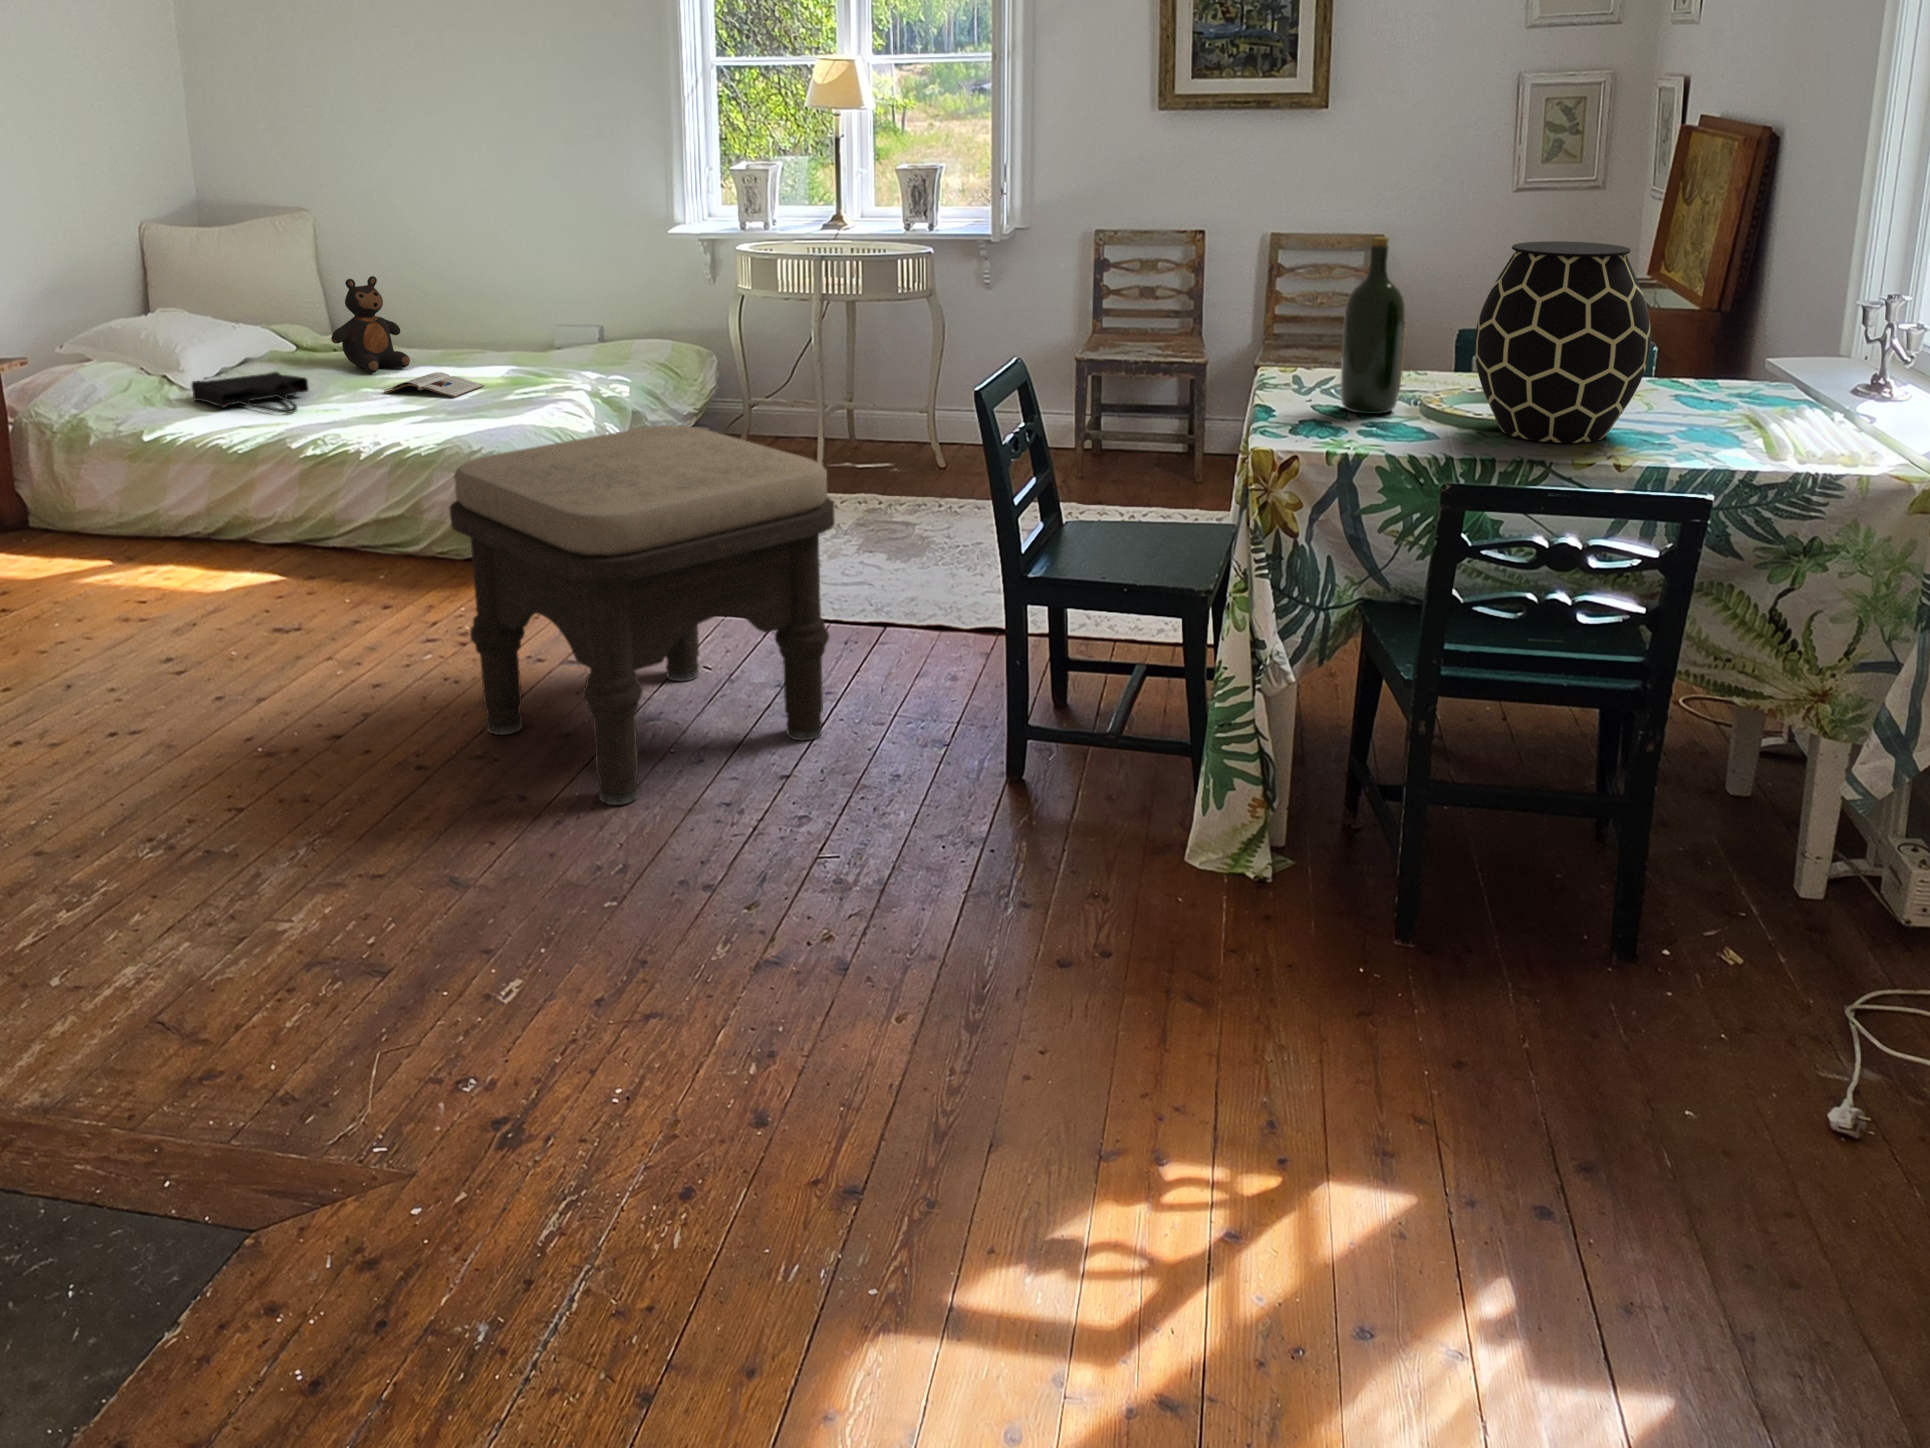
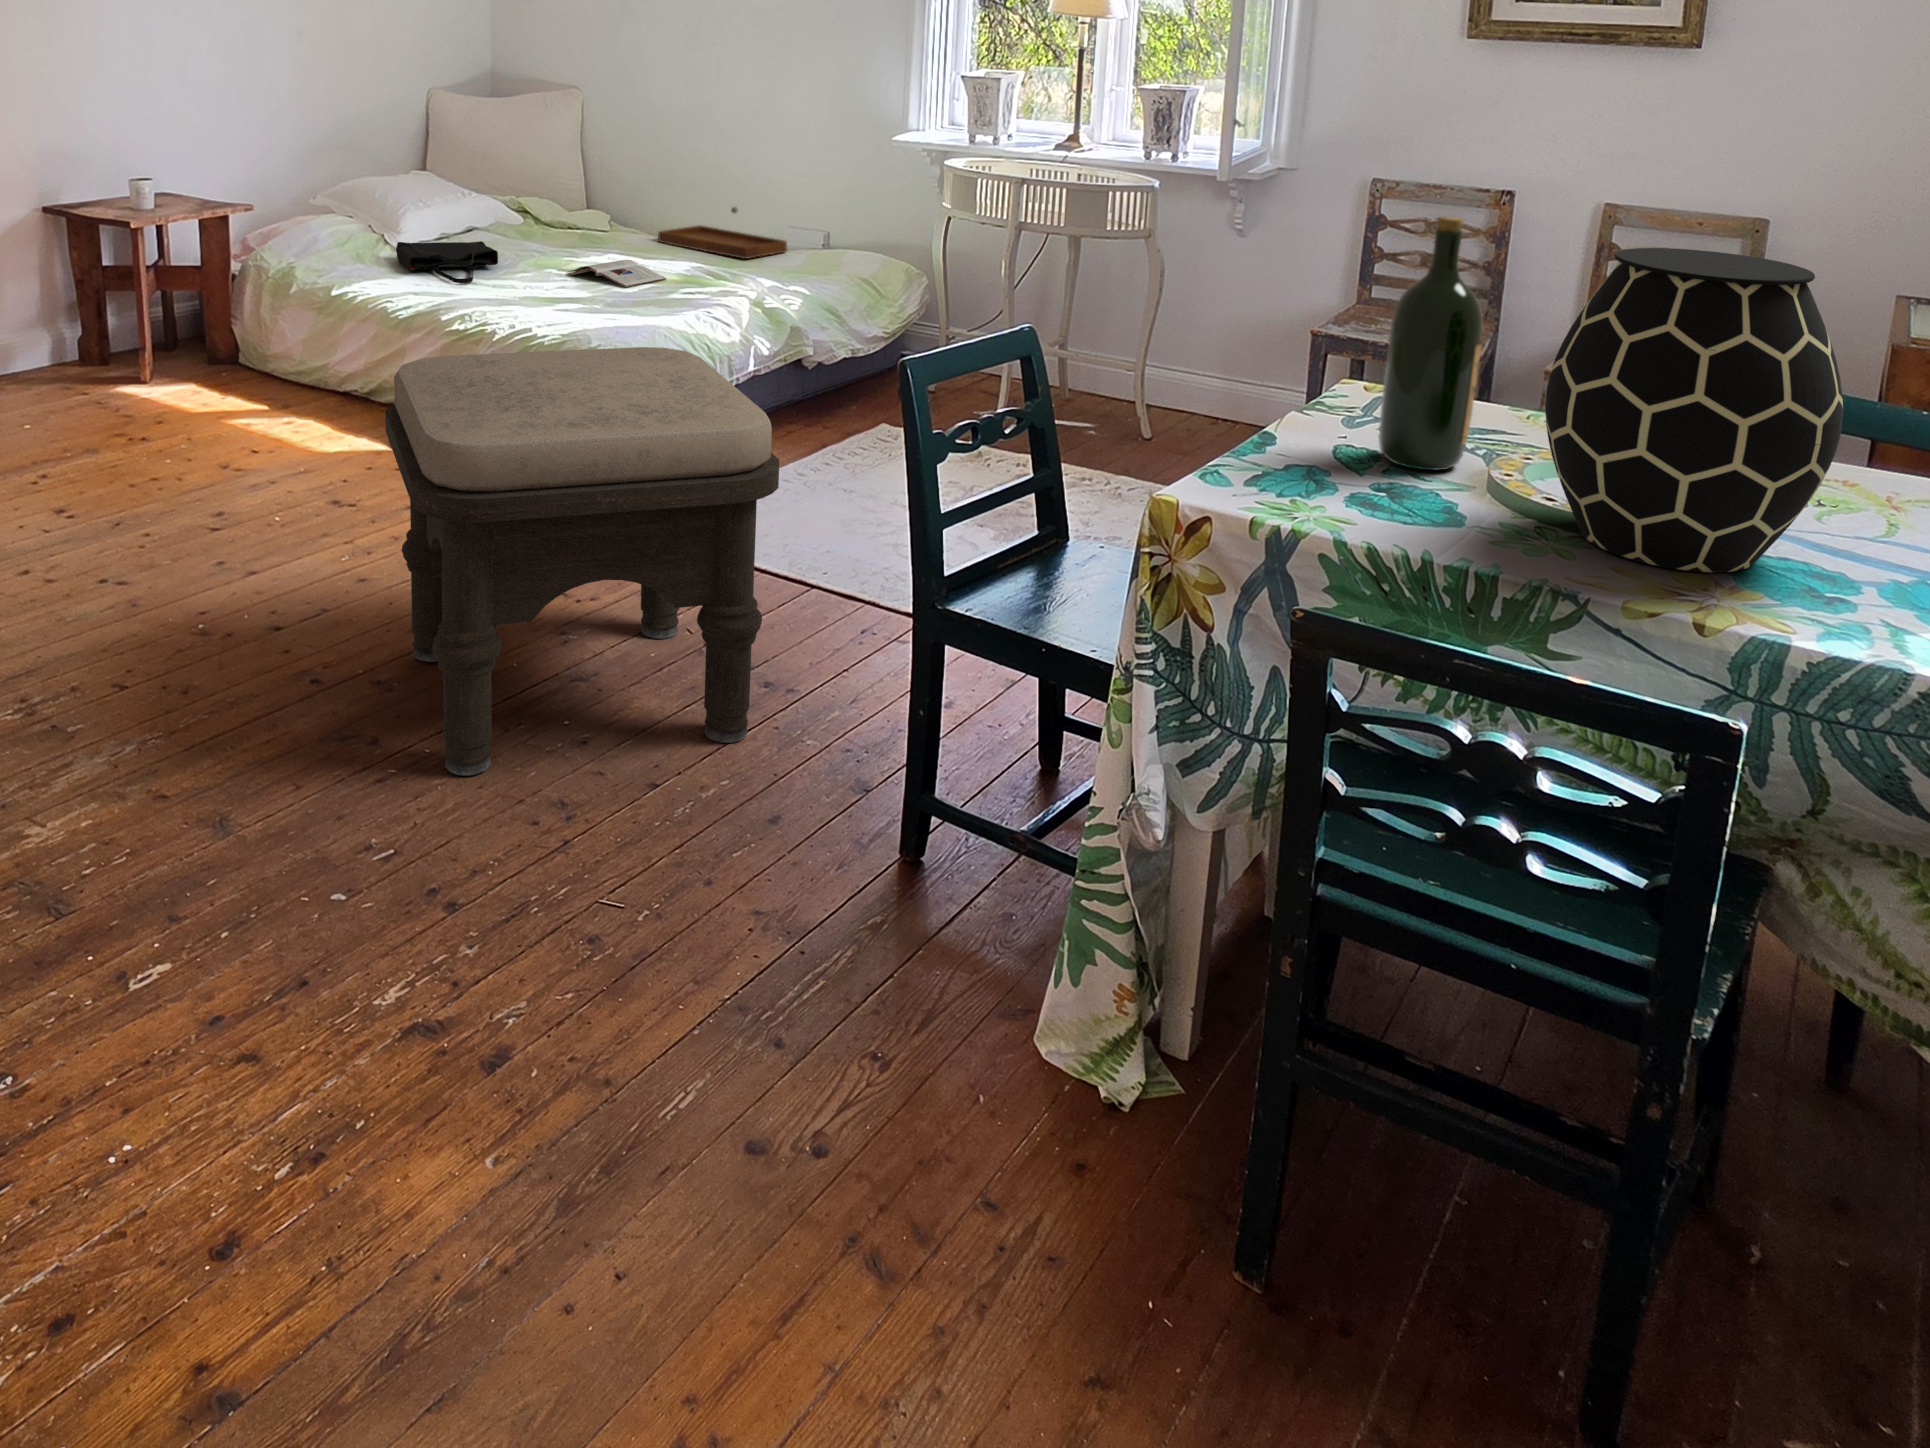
teddy bear: present [331,276,410,373] -> none [547,157,619,253]
tray: none [438,312,571,360] -> present [658,207,787,259]

